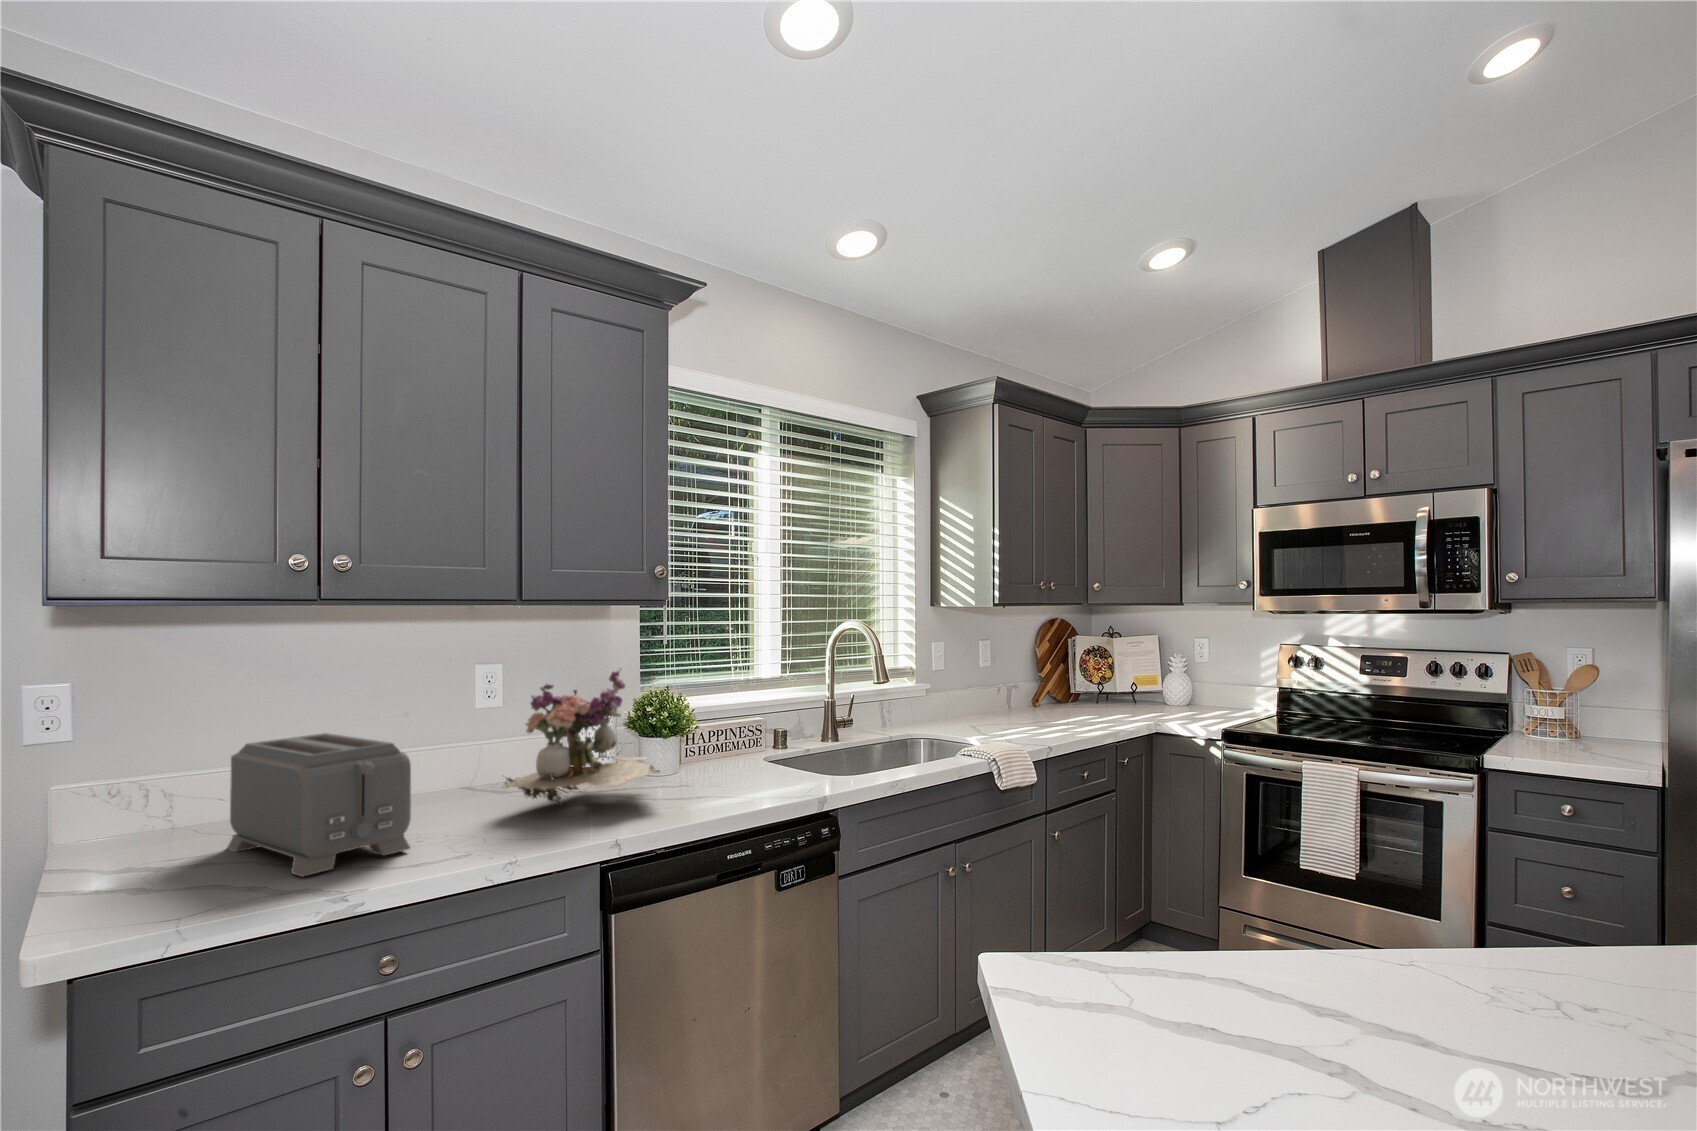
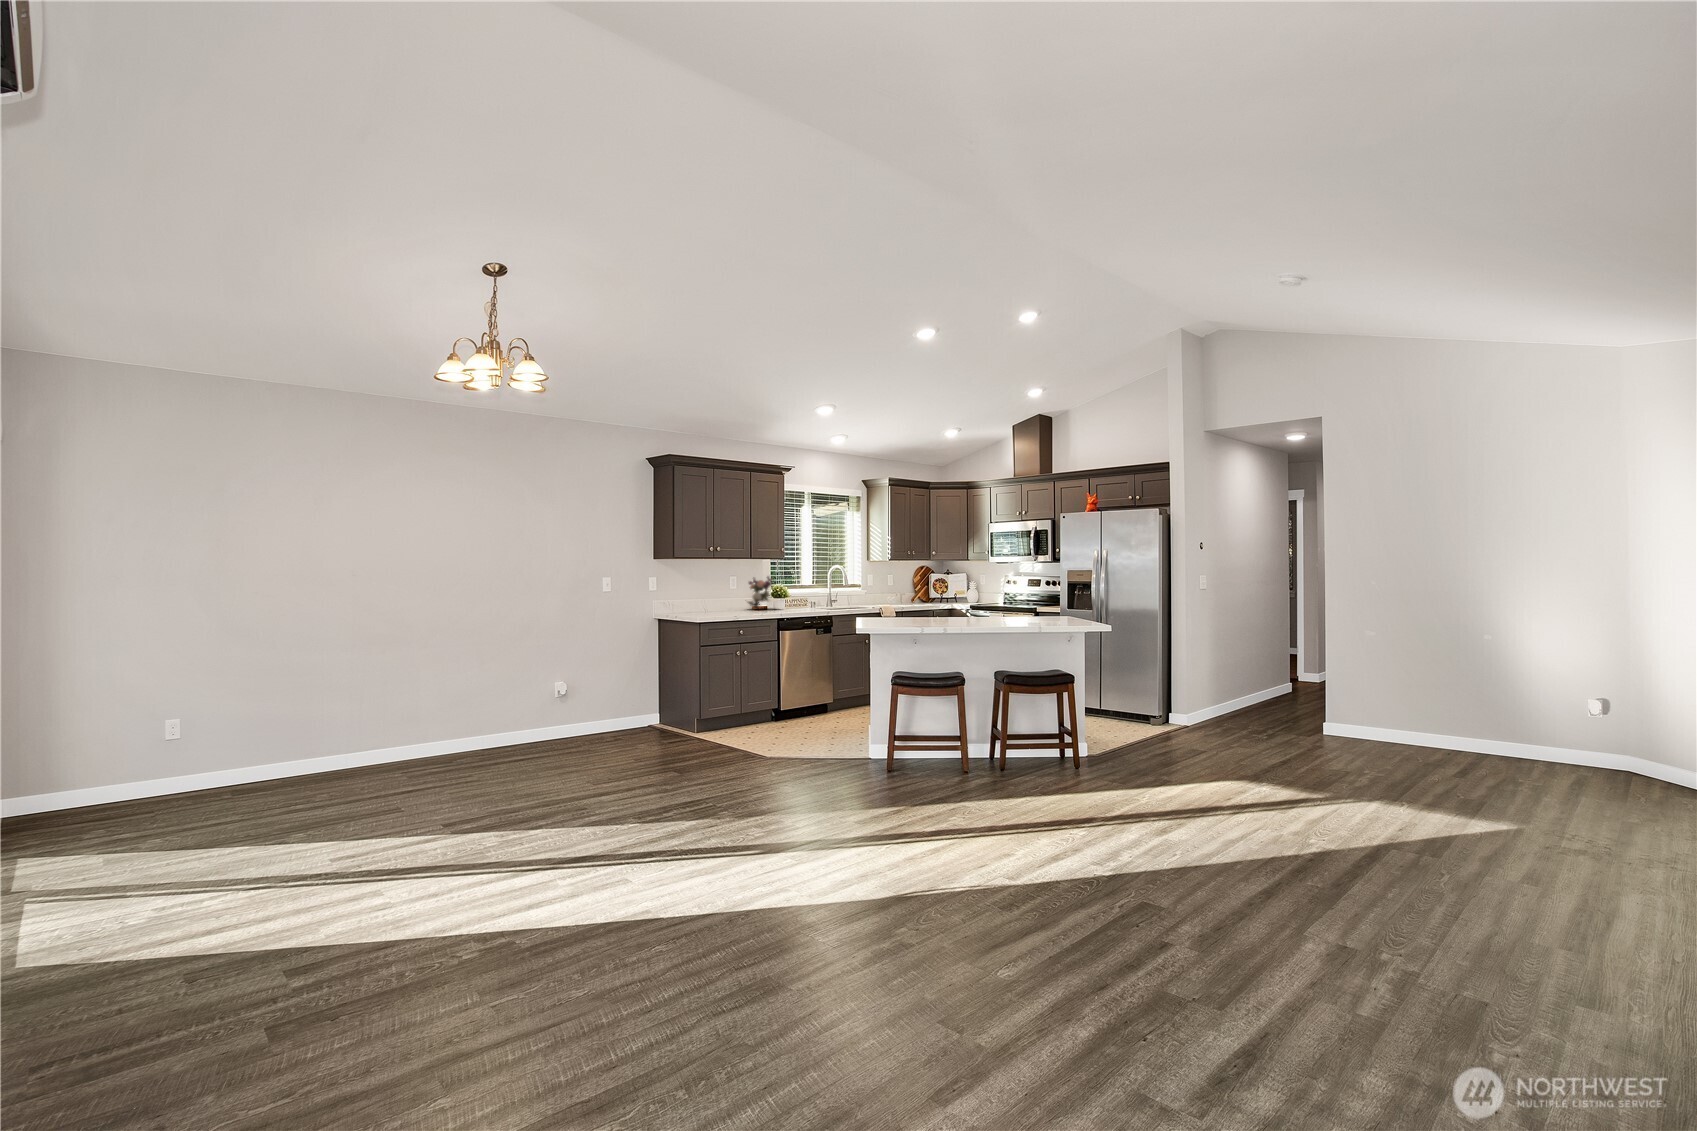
toaster: present [227,733,411,877] -> none [692,586,734,611]

